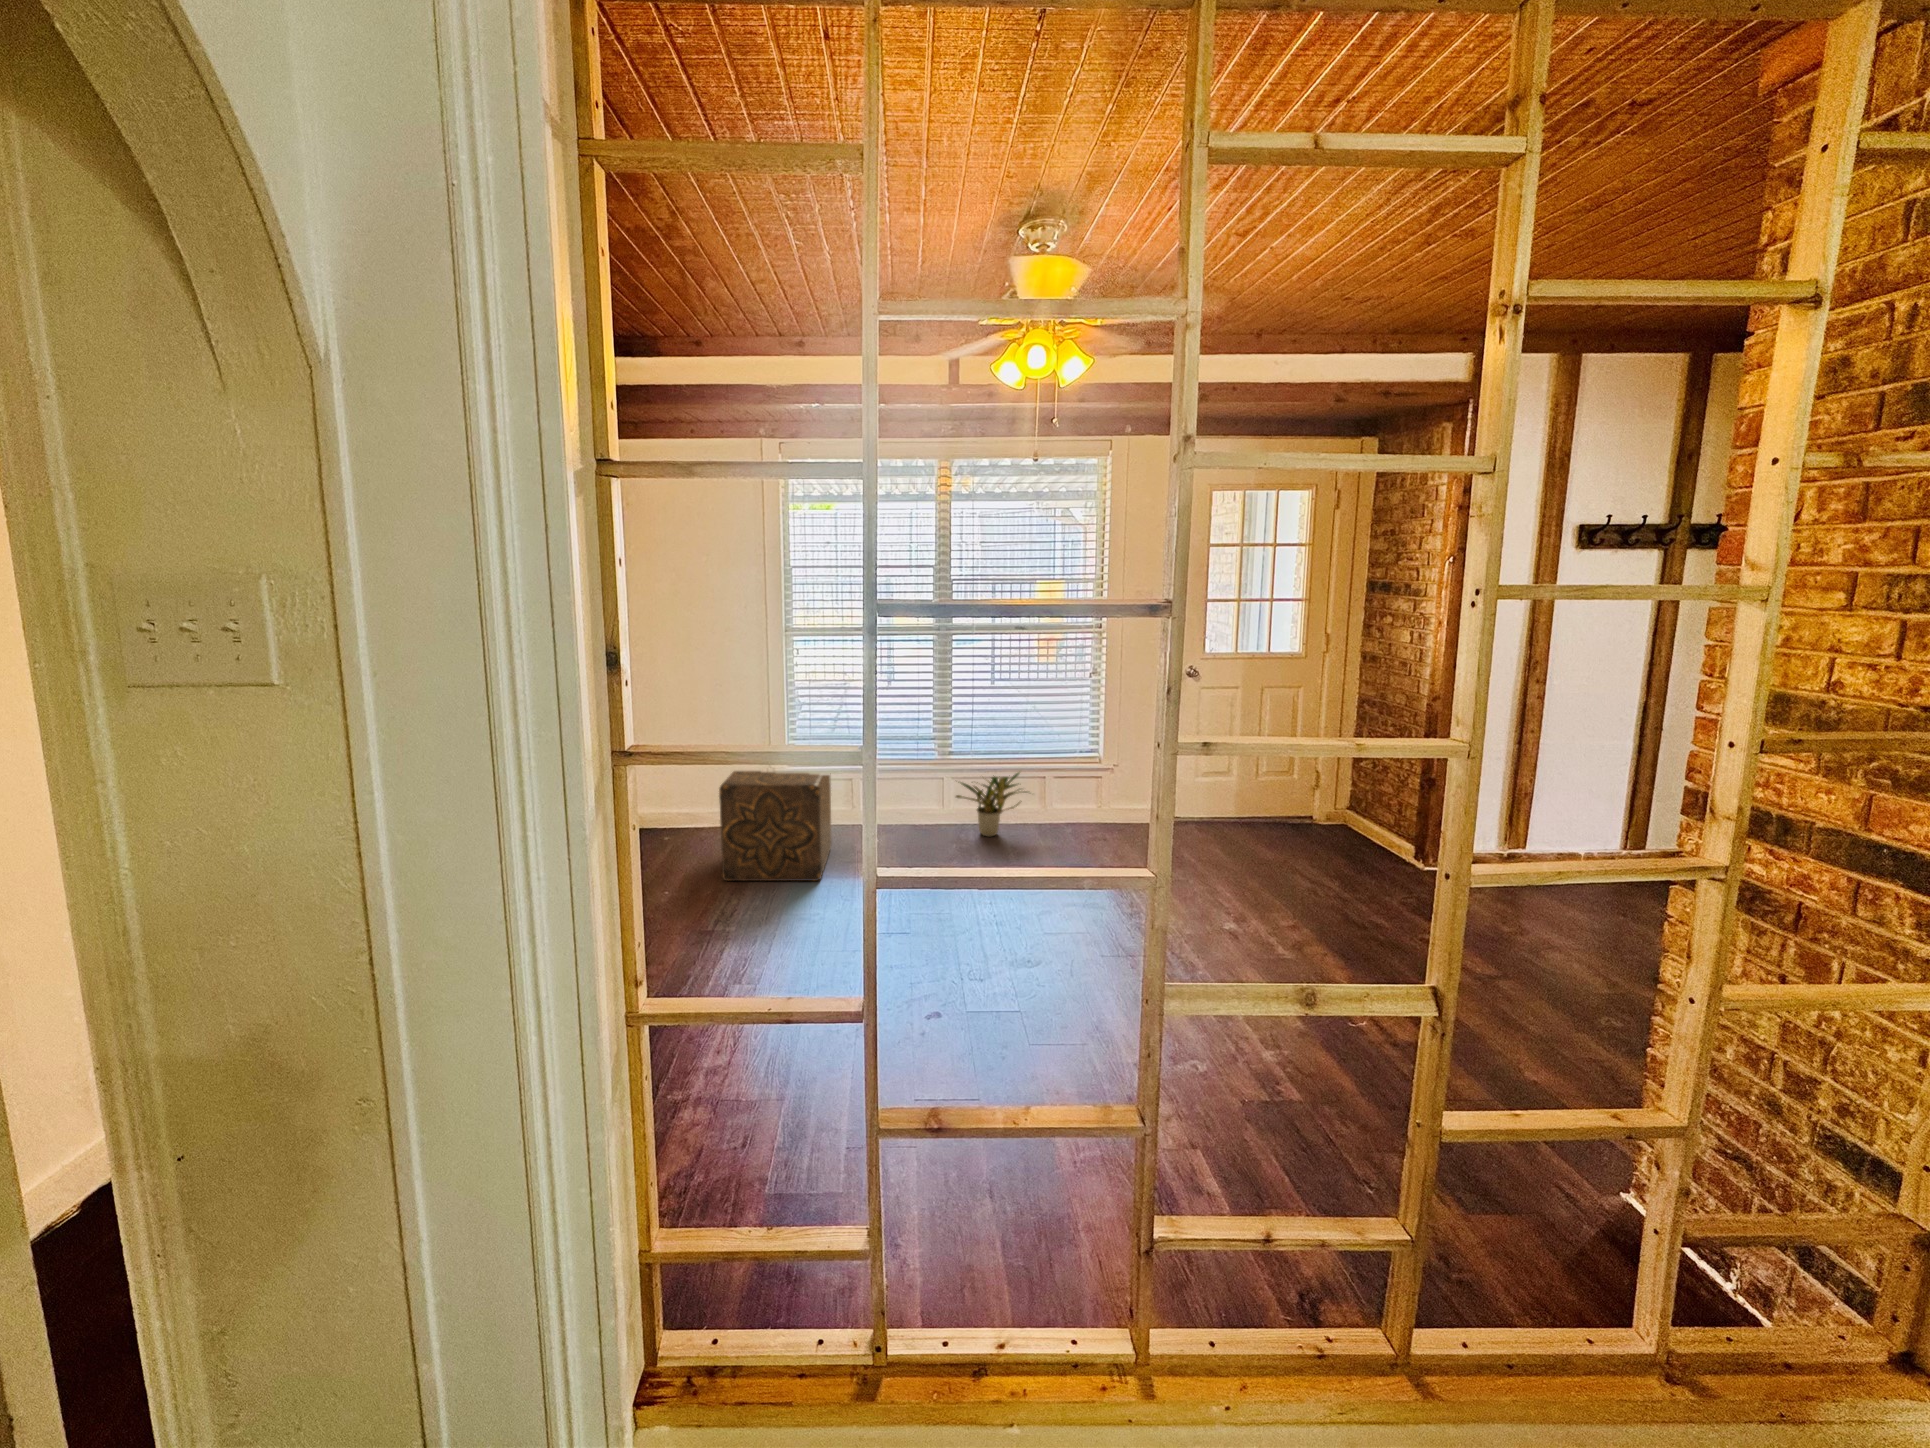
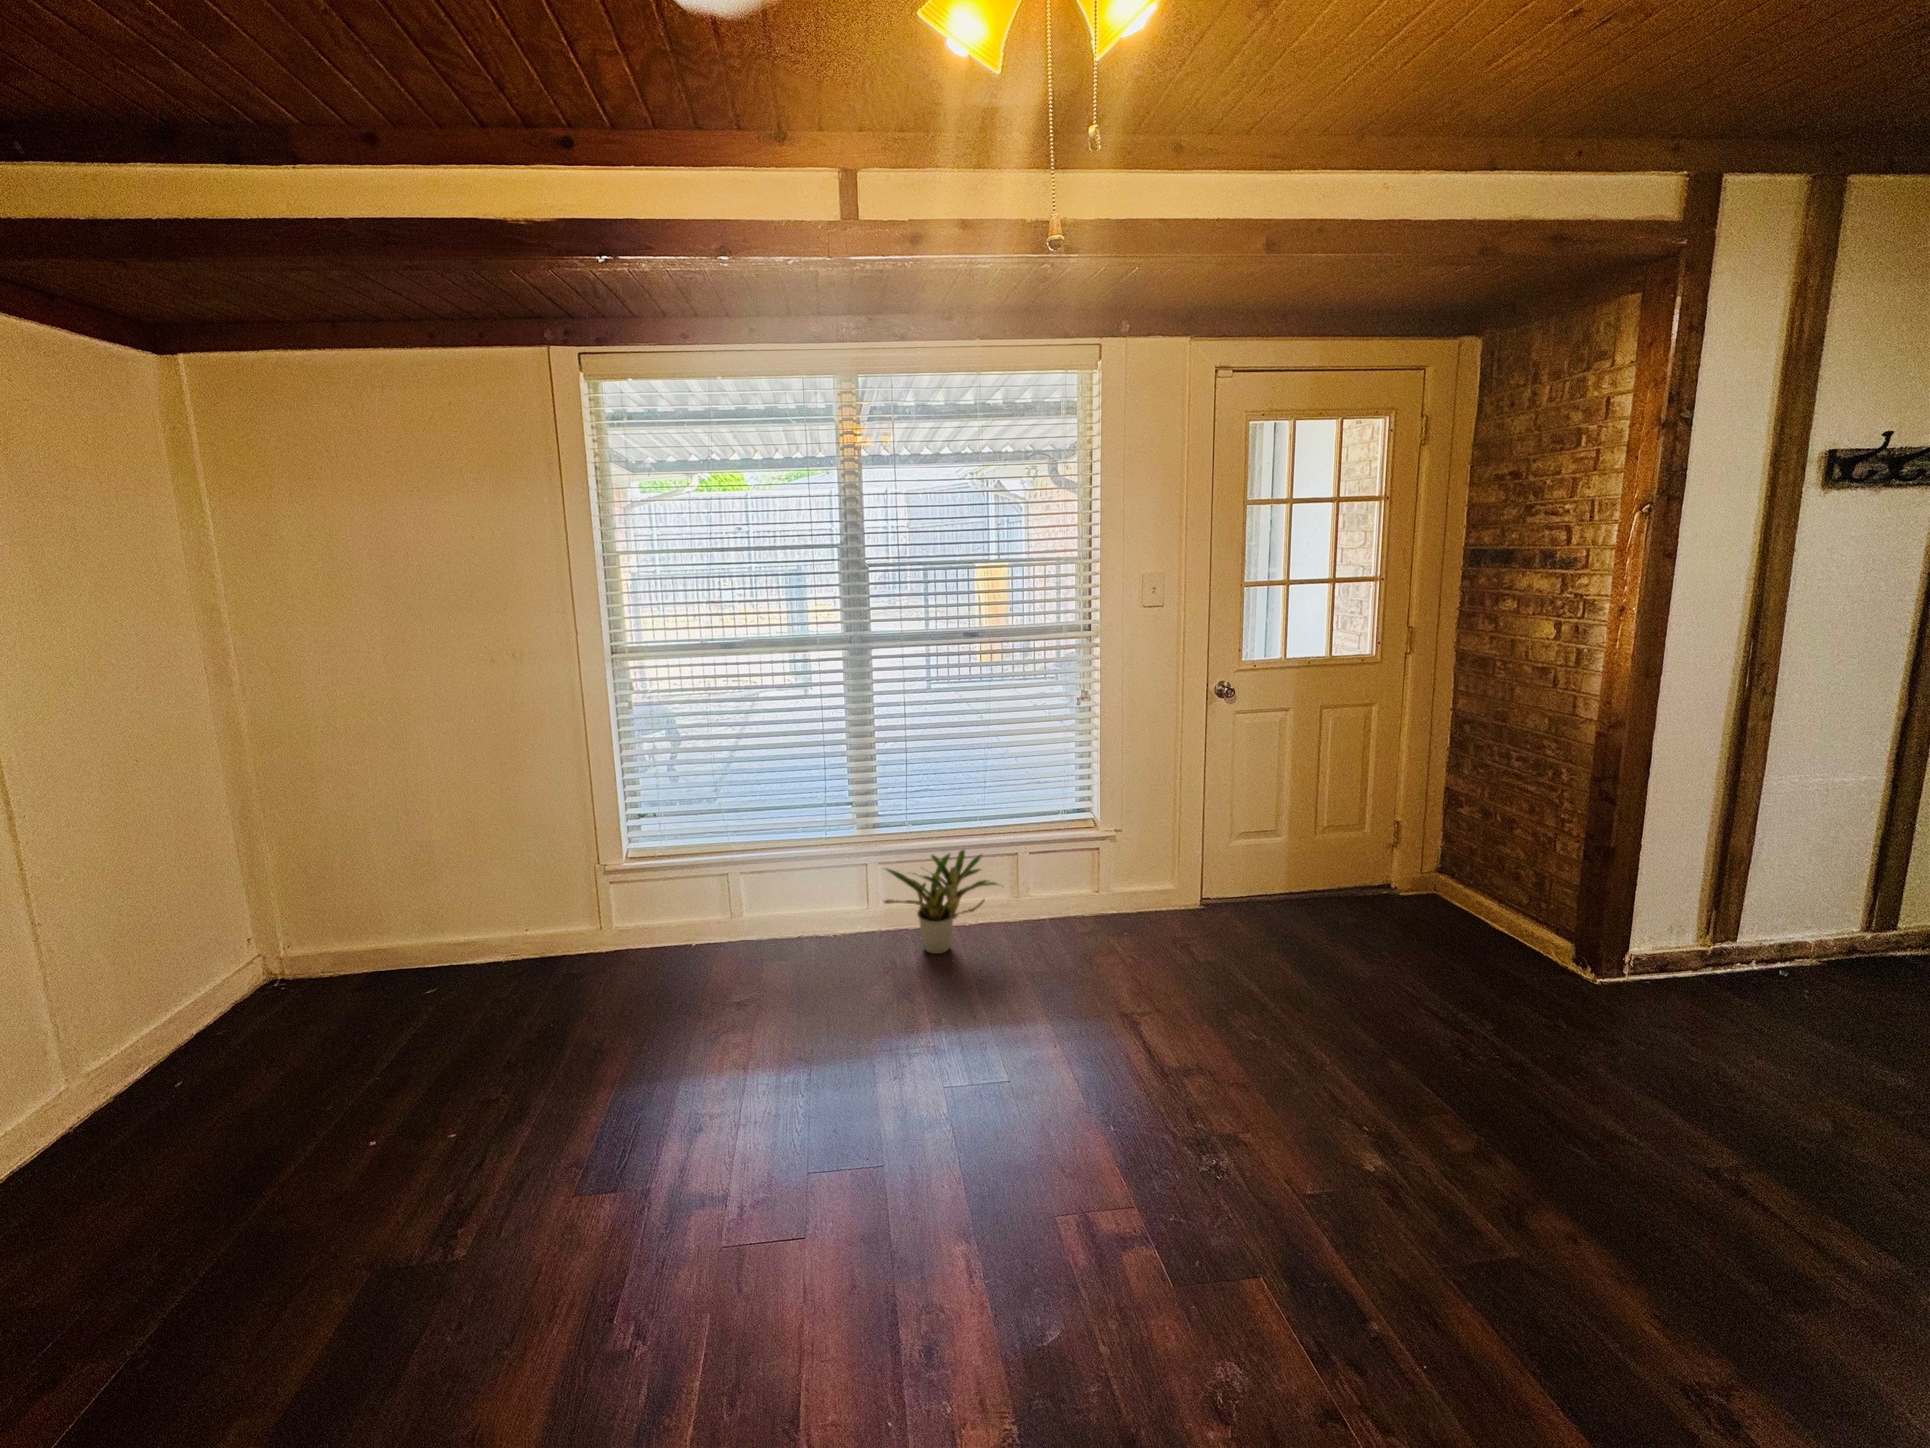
ottoman: present [719,771,832,881] -> none [459,866,688,1104]

